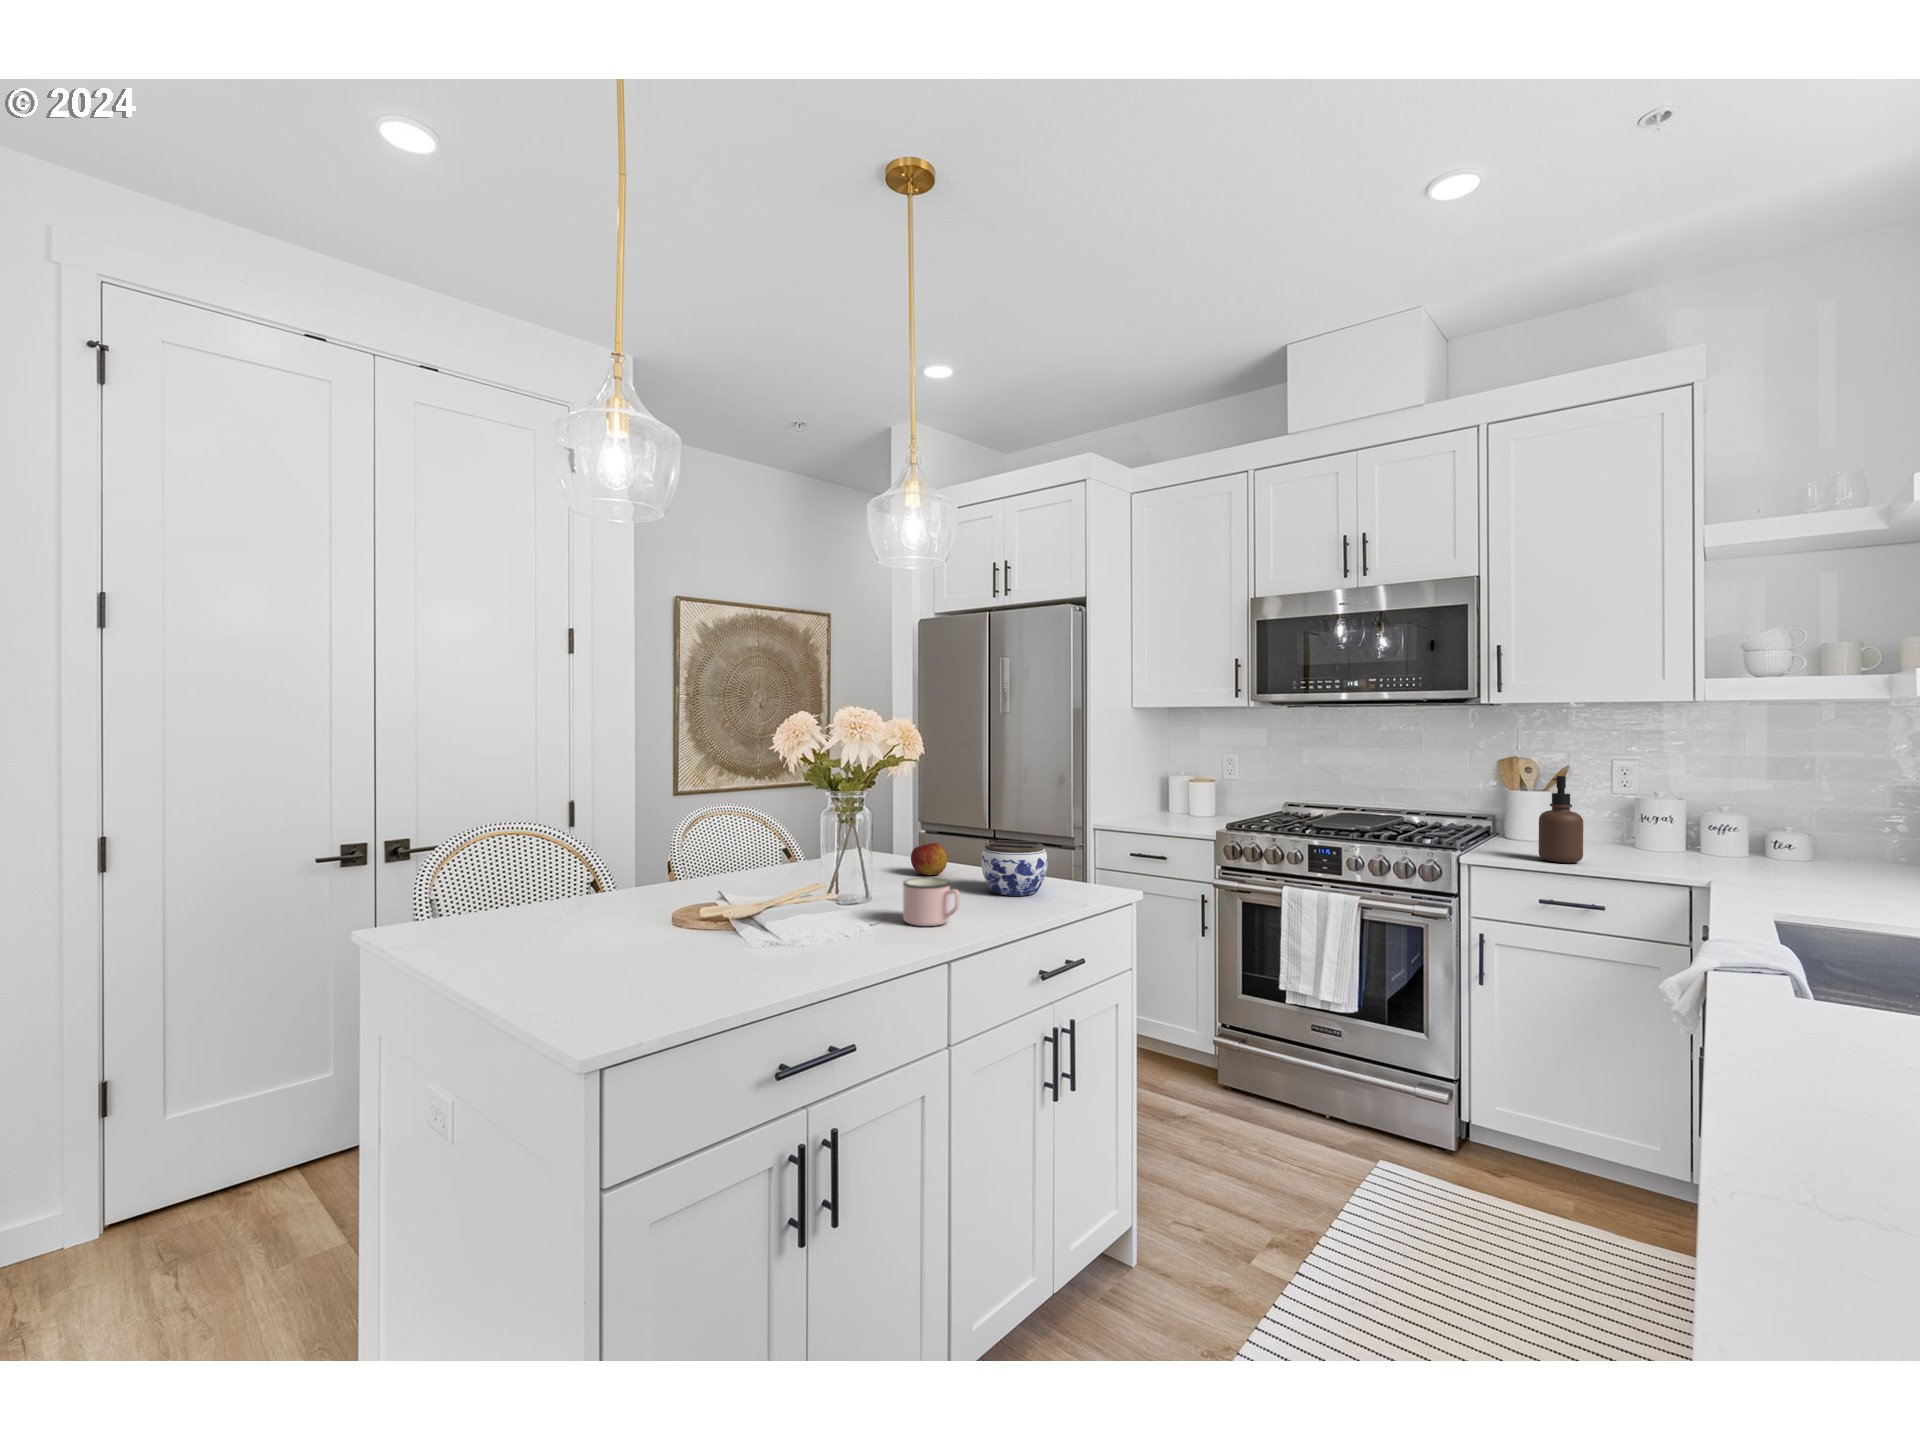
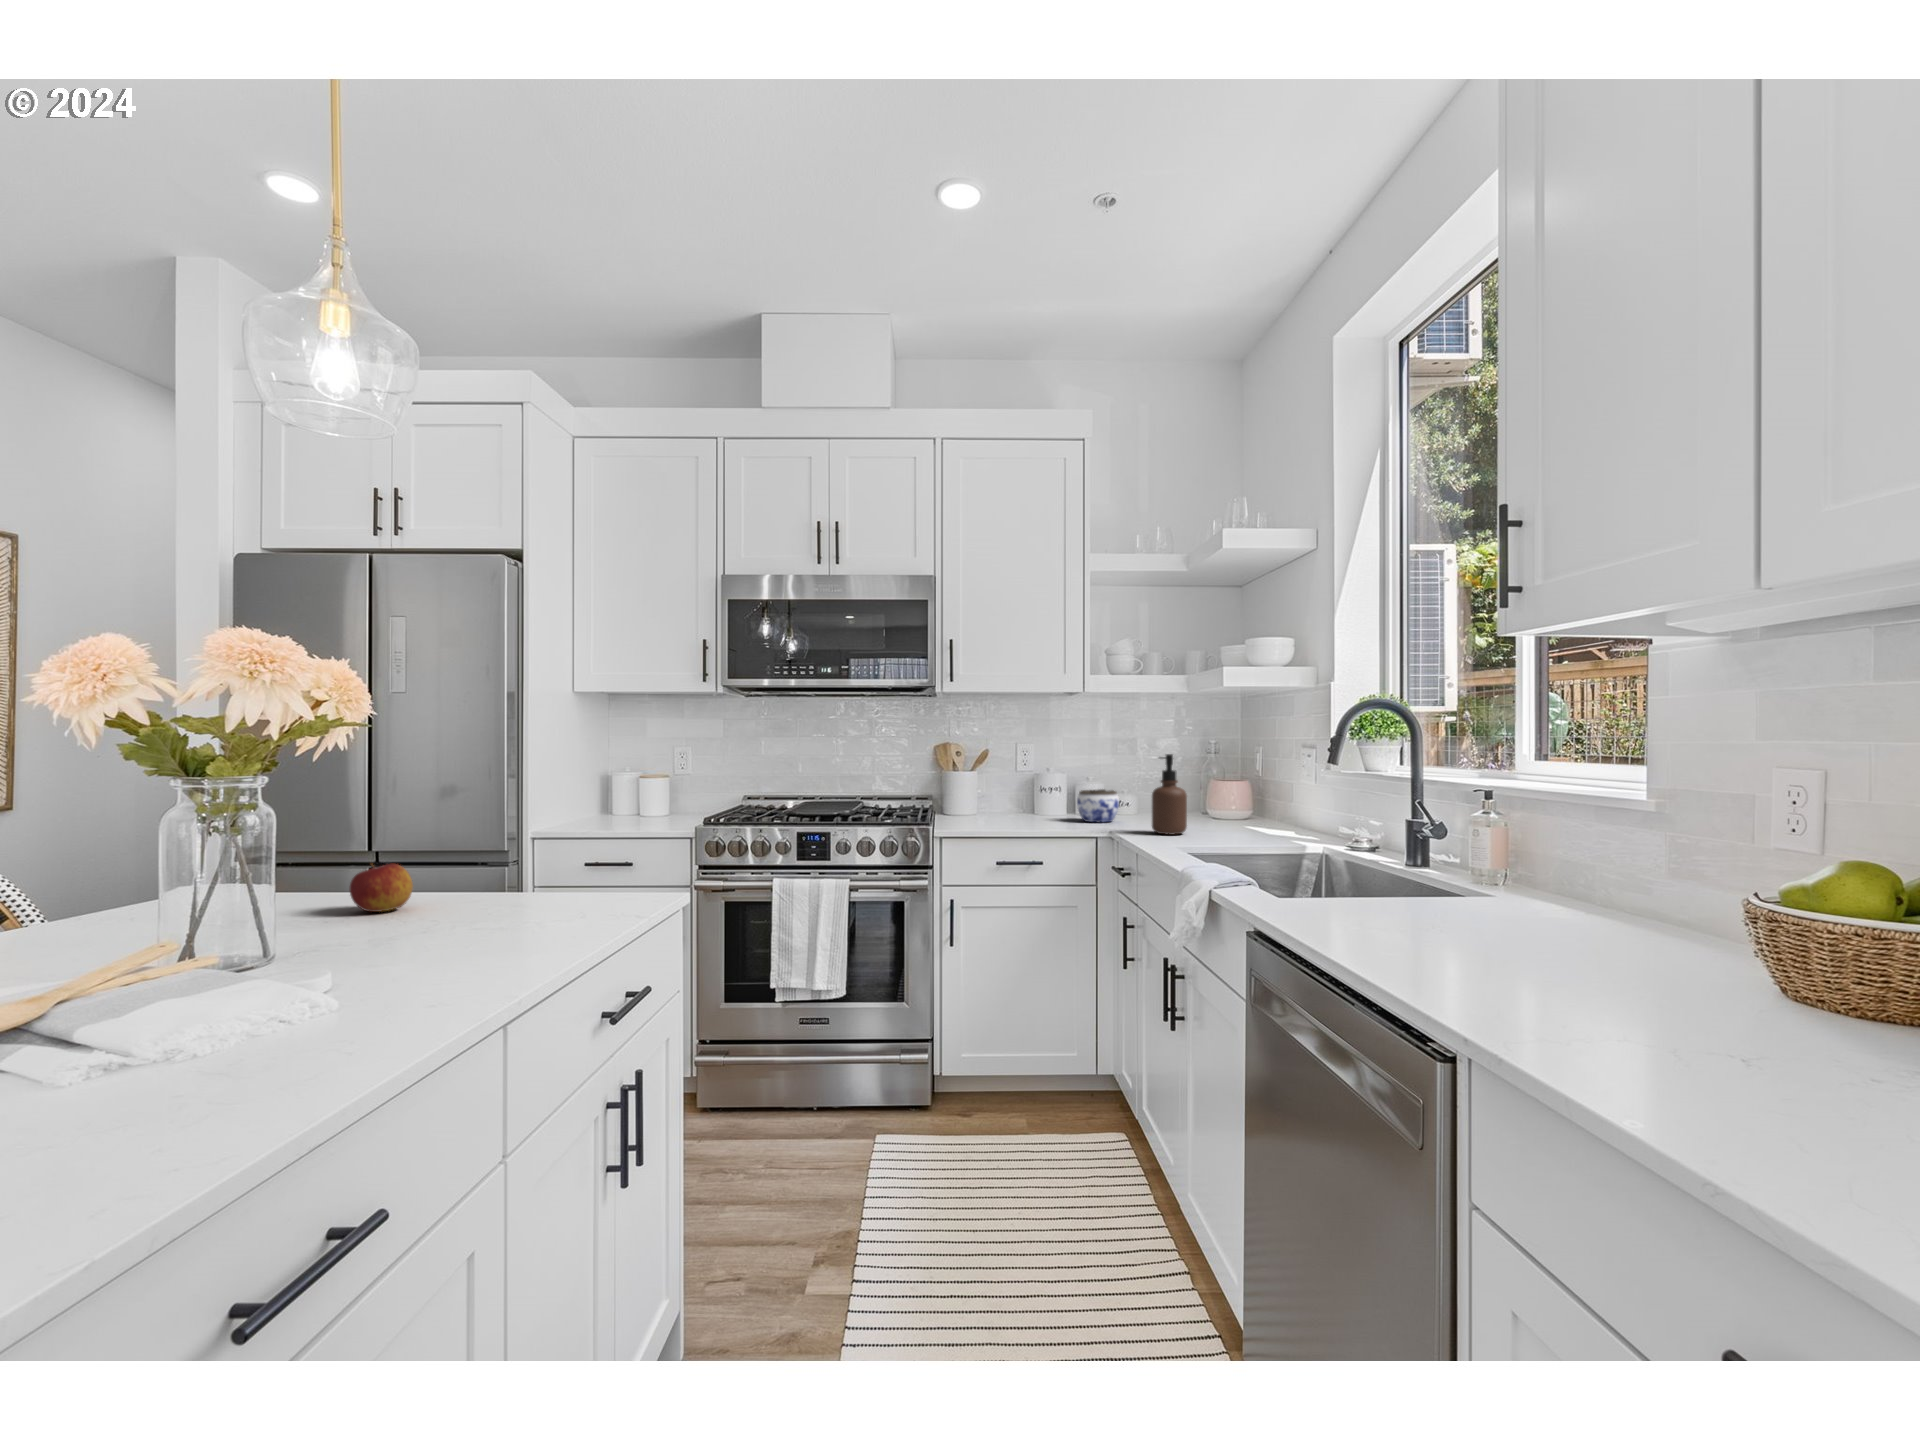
soap dispenser: present [1539,776,1583,863] -> present [1152,754,1187,835]
jar: present [981,840,1048,896] -> present [1077,789,1119,822]
mug: present [903,878,960,926] -> none [417,905,520,979]

